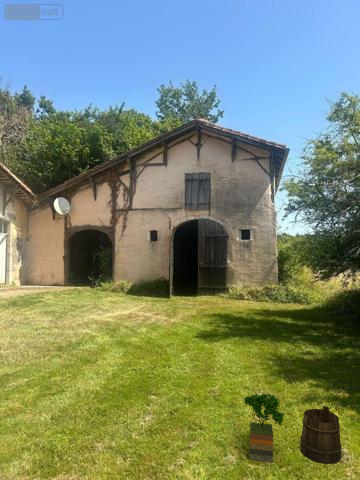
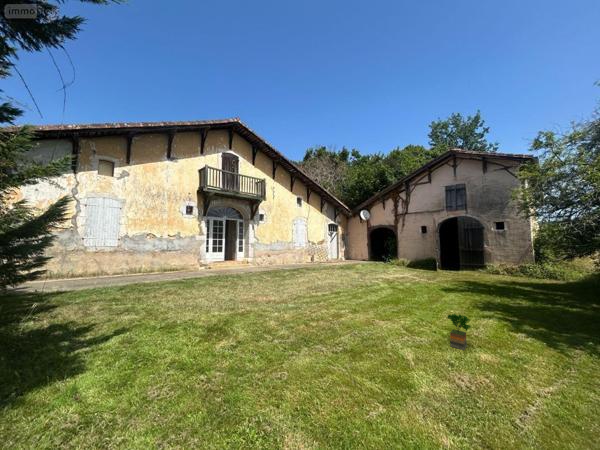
bucket: present [301,406,341,464] -> none [486,328,515,359]

